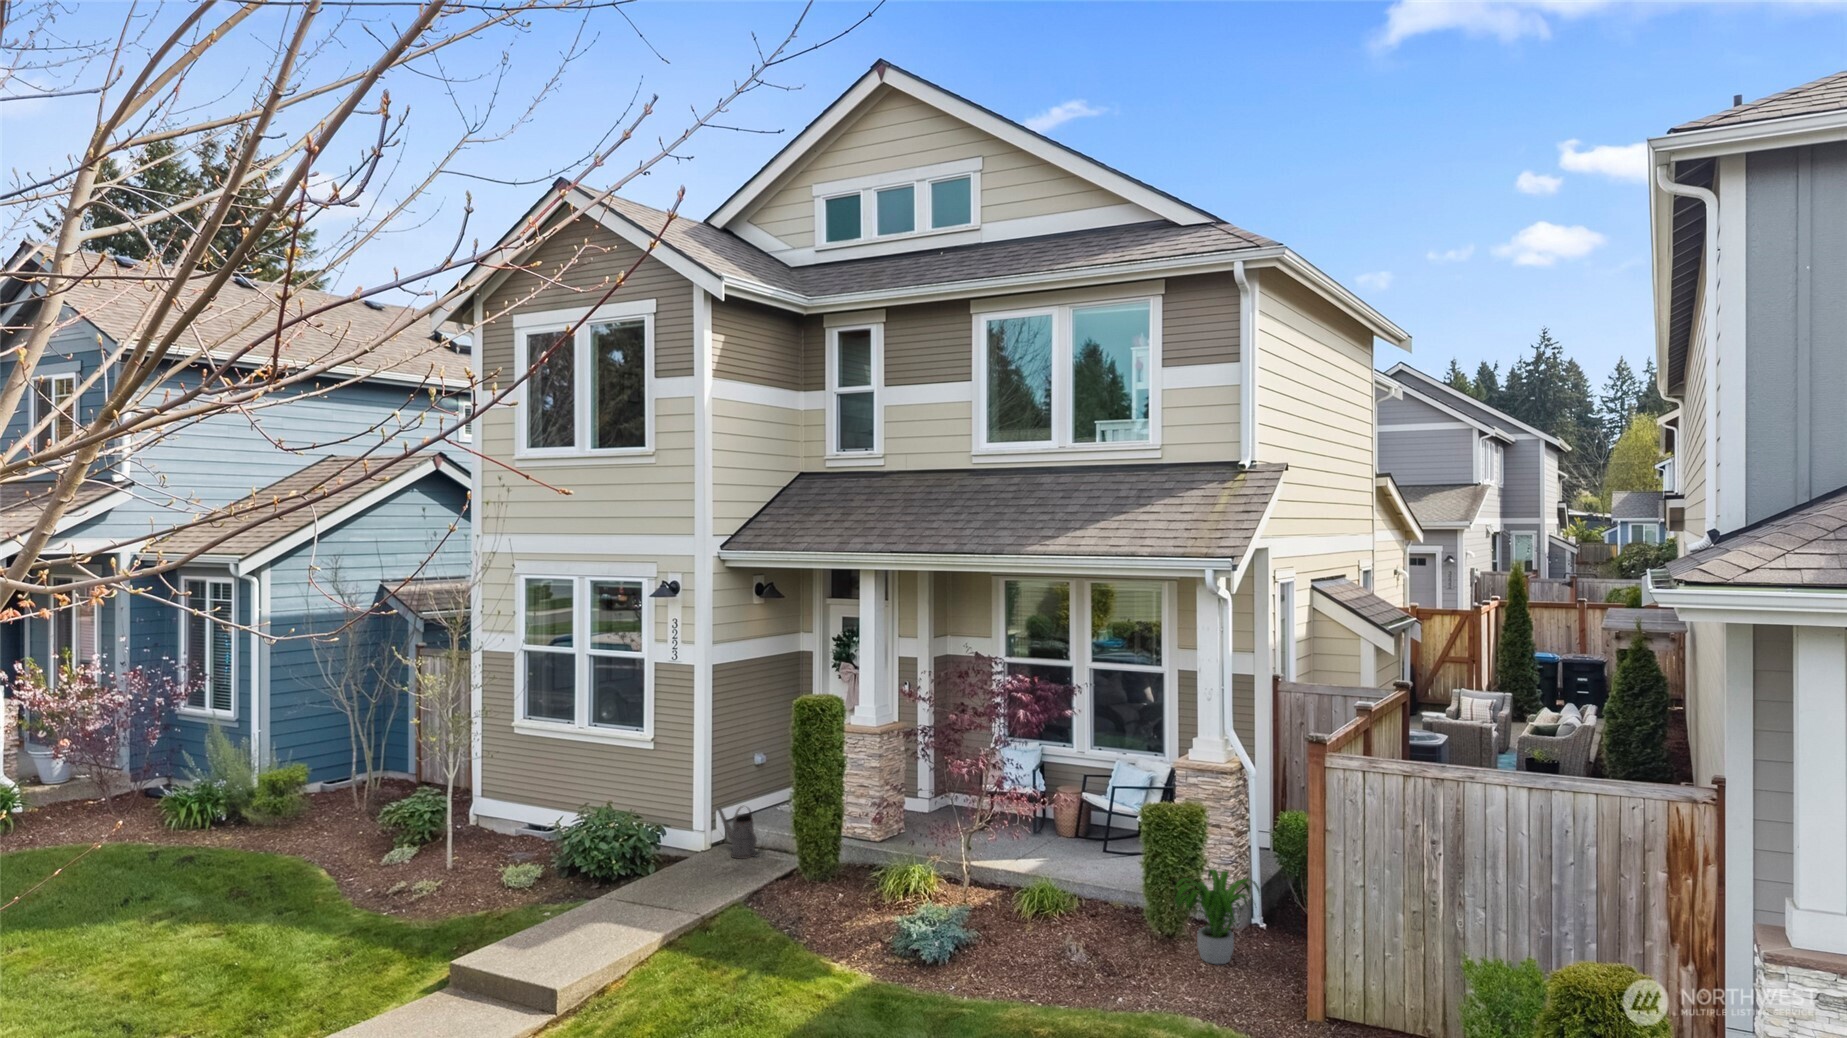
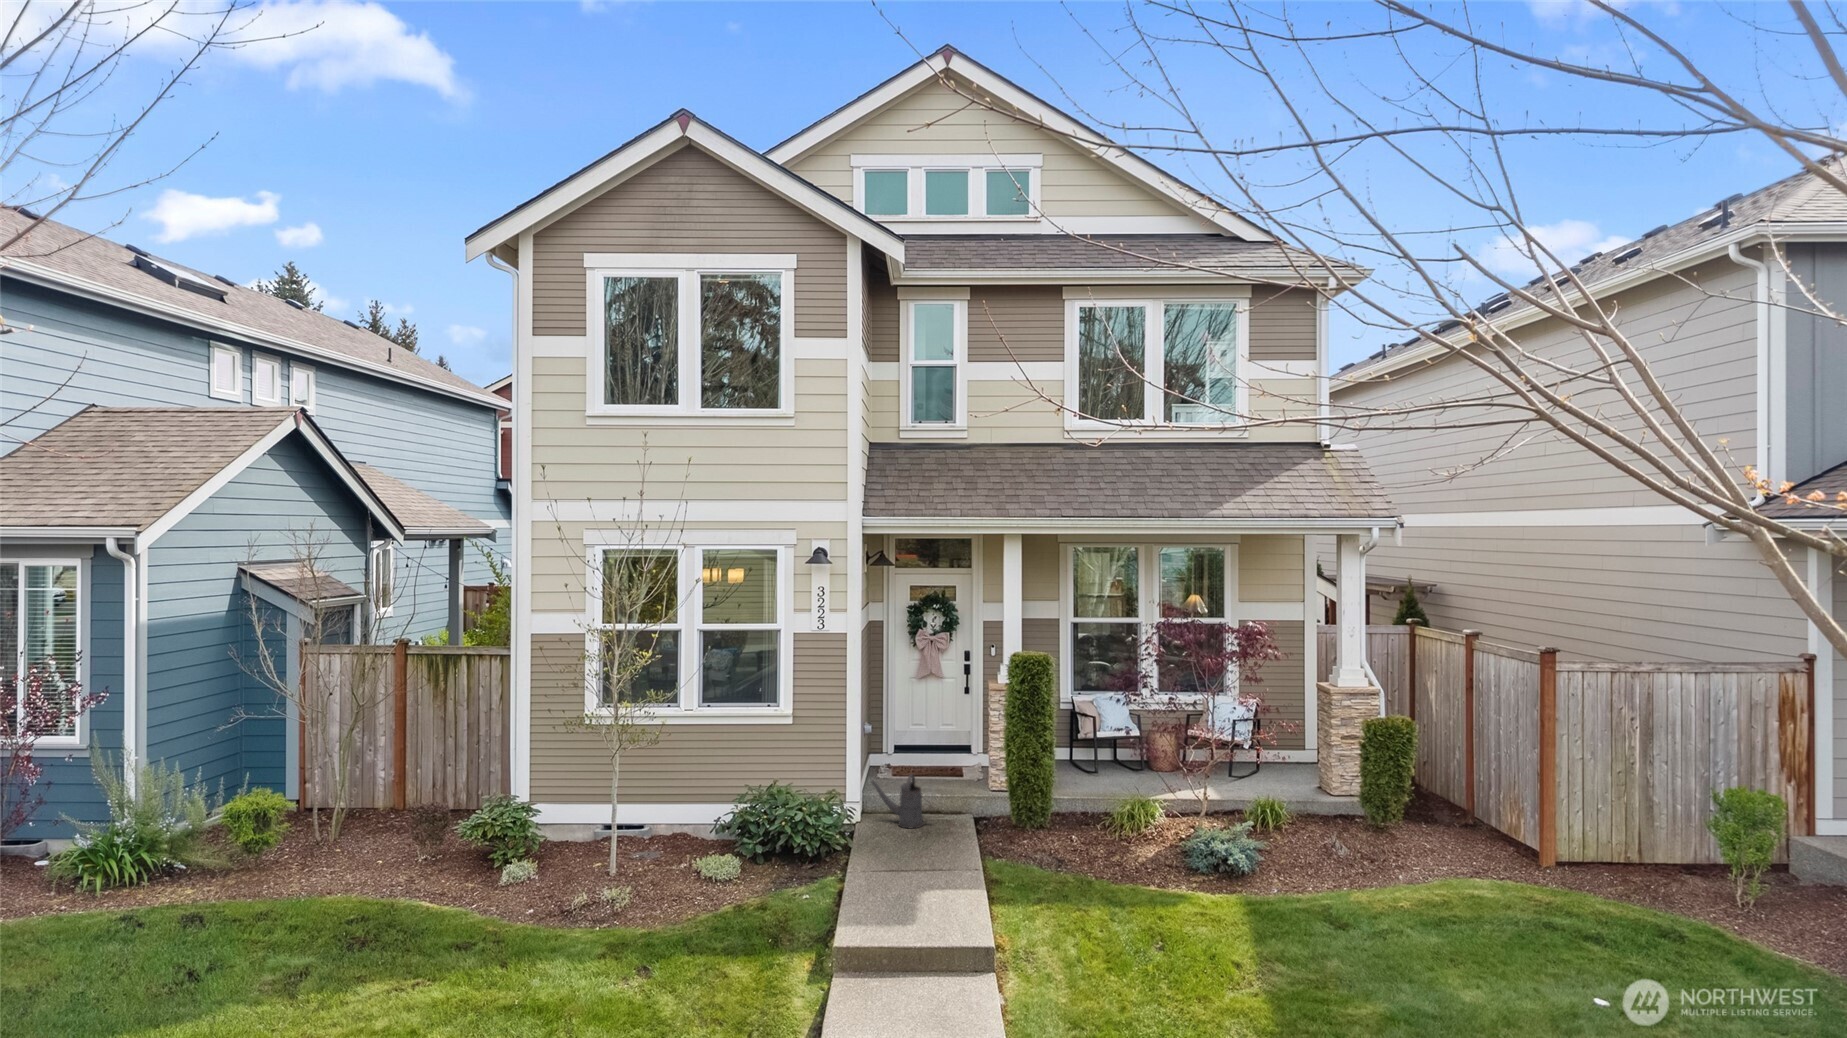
potted plant: present [1175,869,1259,964] -> none [1397,768,1472,843]

